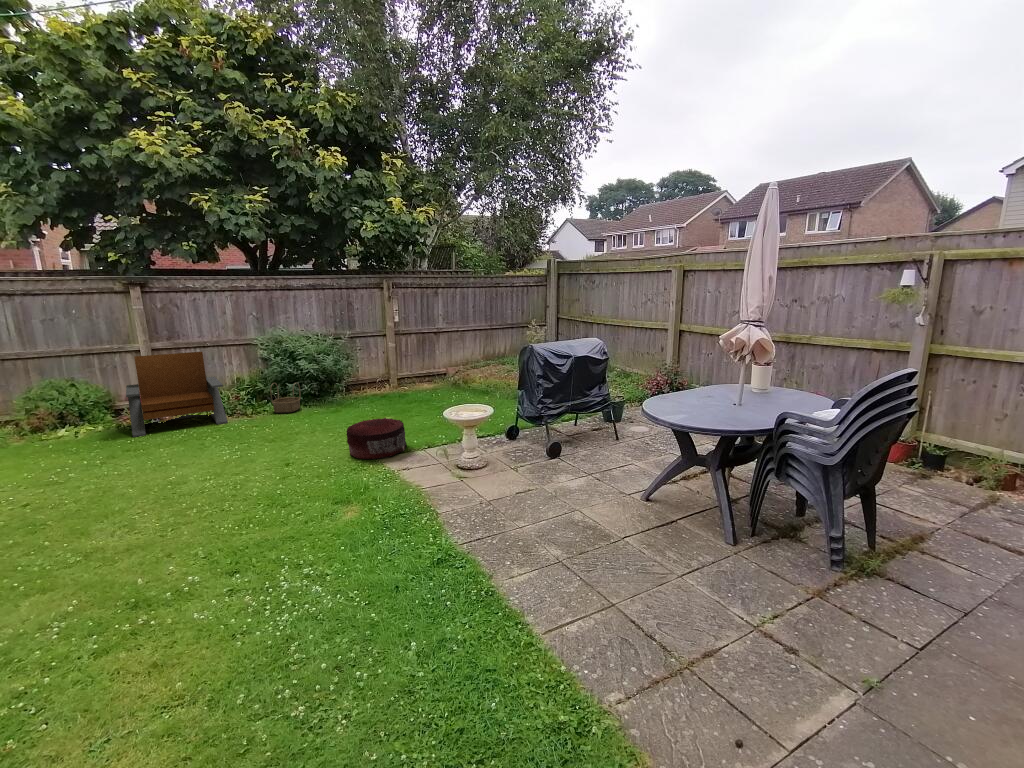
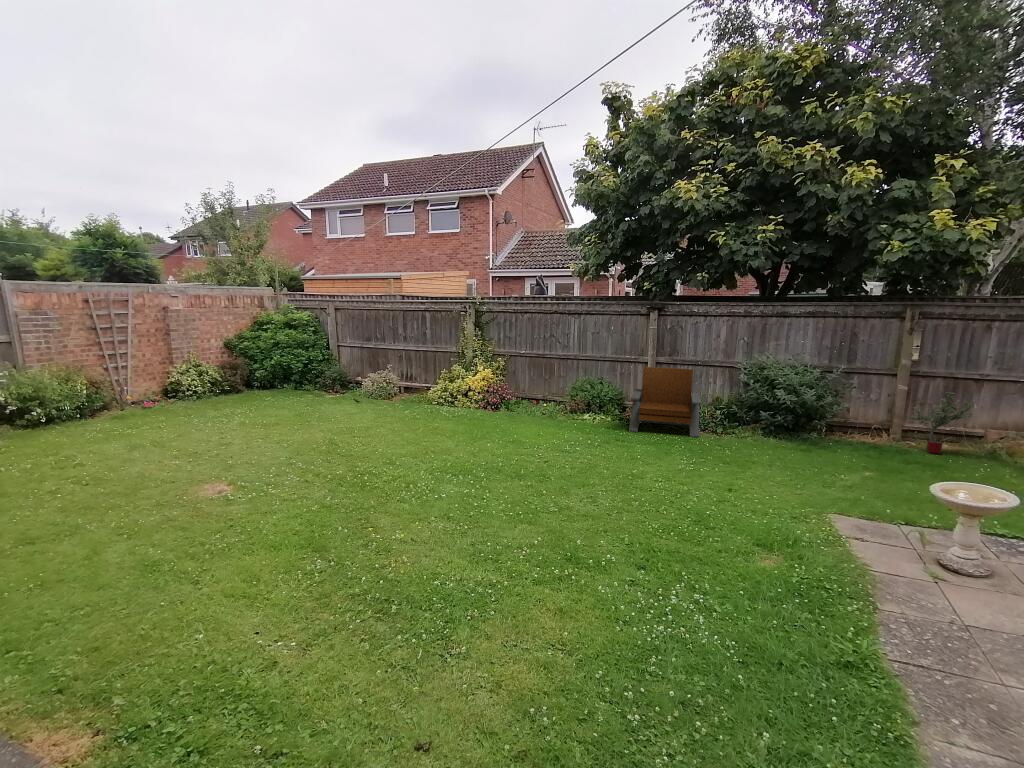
potted tree: none [400,341,439,391] -> present [907,392,974,454]
basket: present [270,382,301,413] -> none [742,409,773,442]
pouf: present [347,418,407,459] -> none [793,473,868,523]

